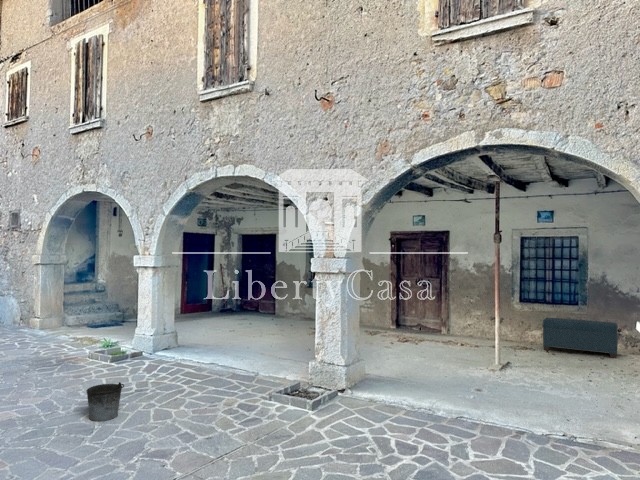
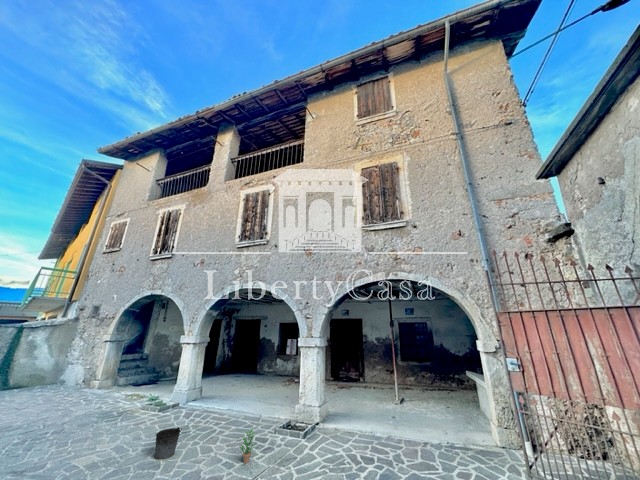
bench: present [543,317,618,358] -> none [414,369,454,392]
potted plant: none [201,389,228,436] -> present [240,428,255,463]

